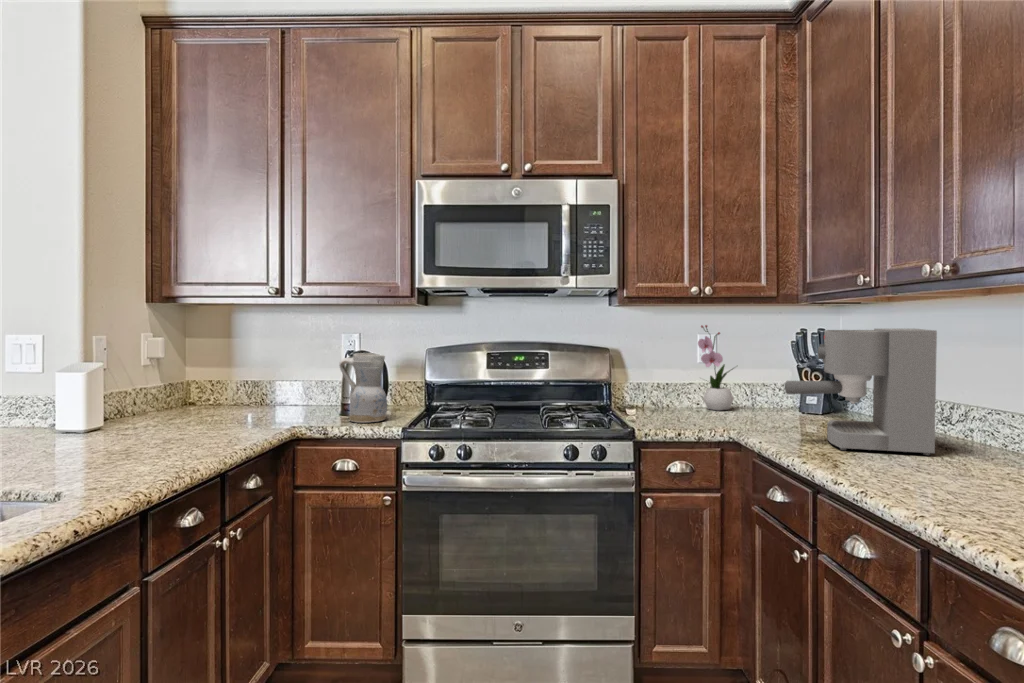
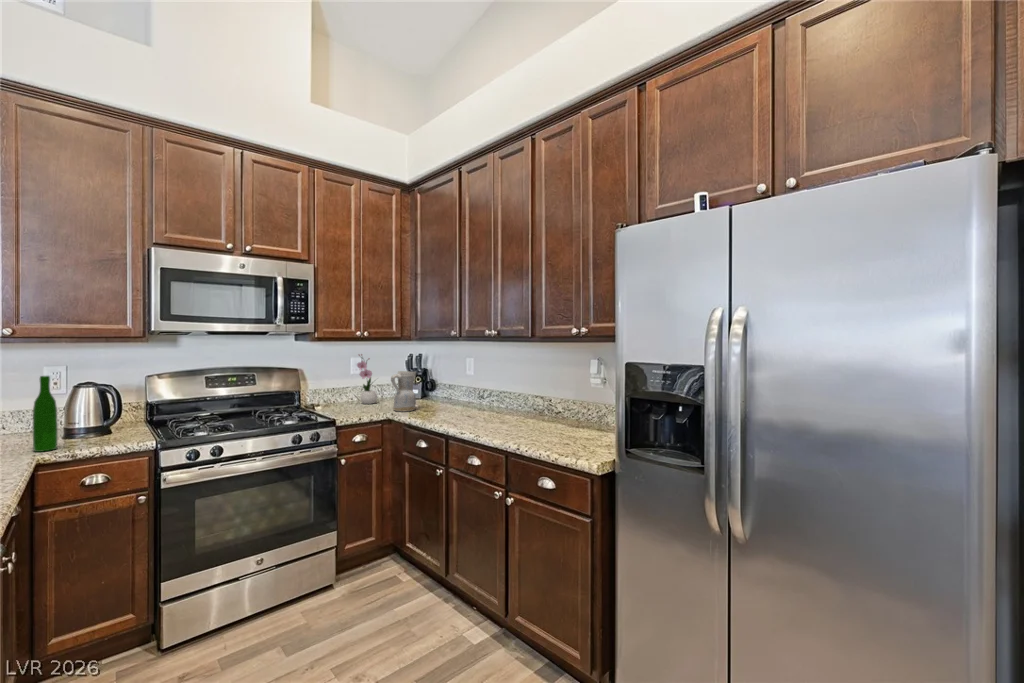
coffee maker: present [785,328,937,455] -> none [420,356,485,417]
wine bottle: none [293,341,315,428] -> present [33,376,58,452]
ceramic pitcher: present [340,353,387,423] -> present [391,371,416,412]

